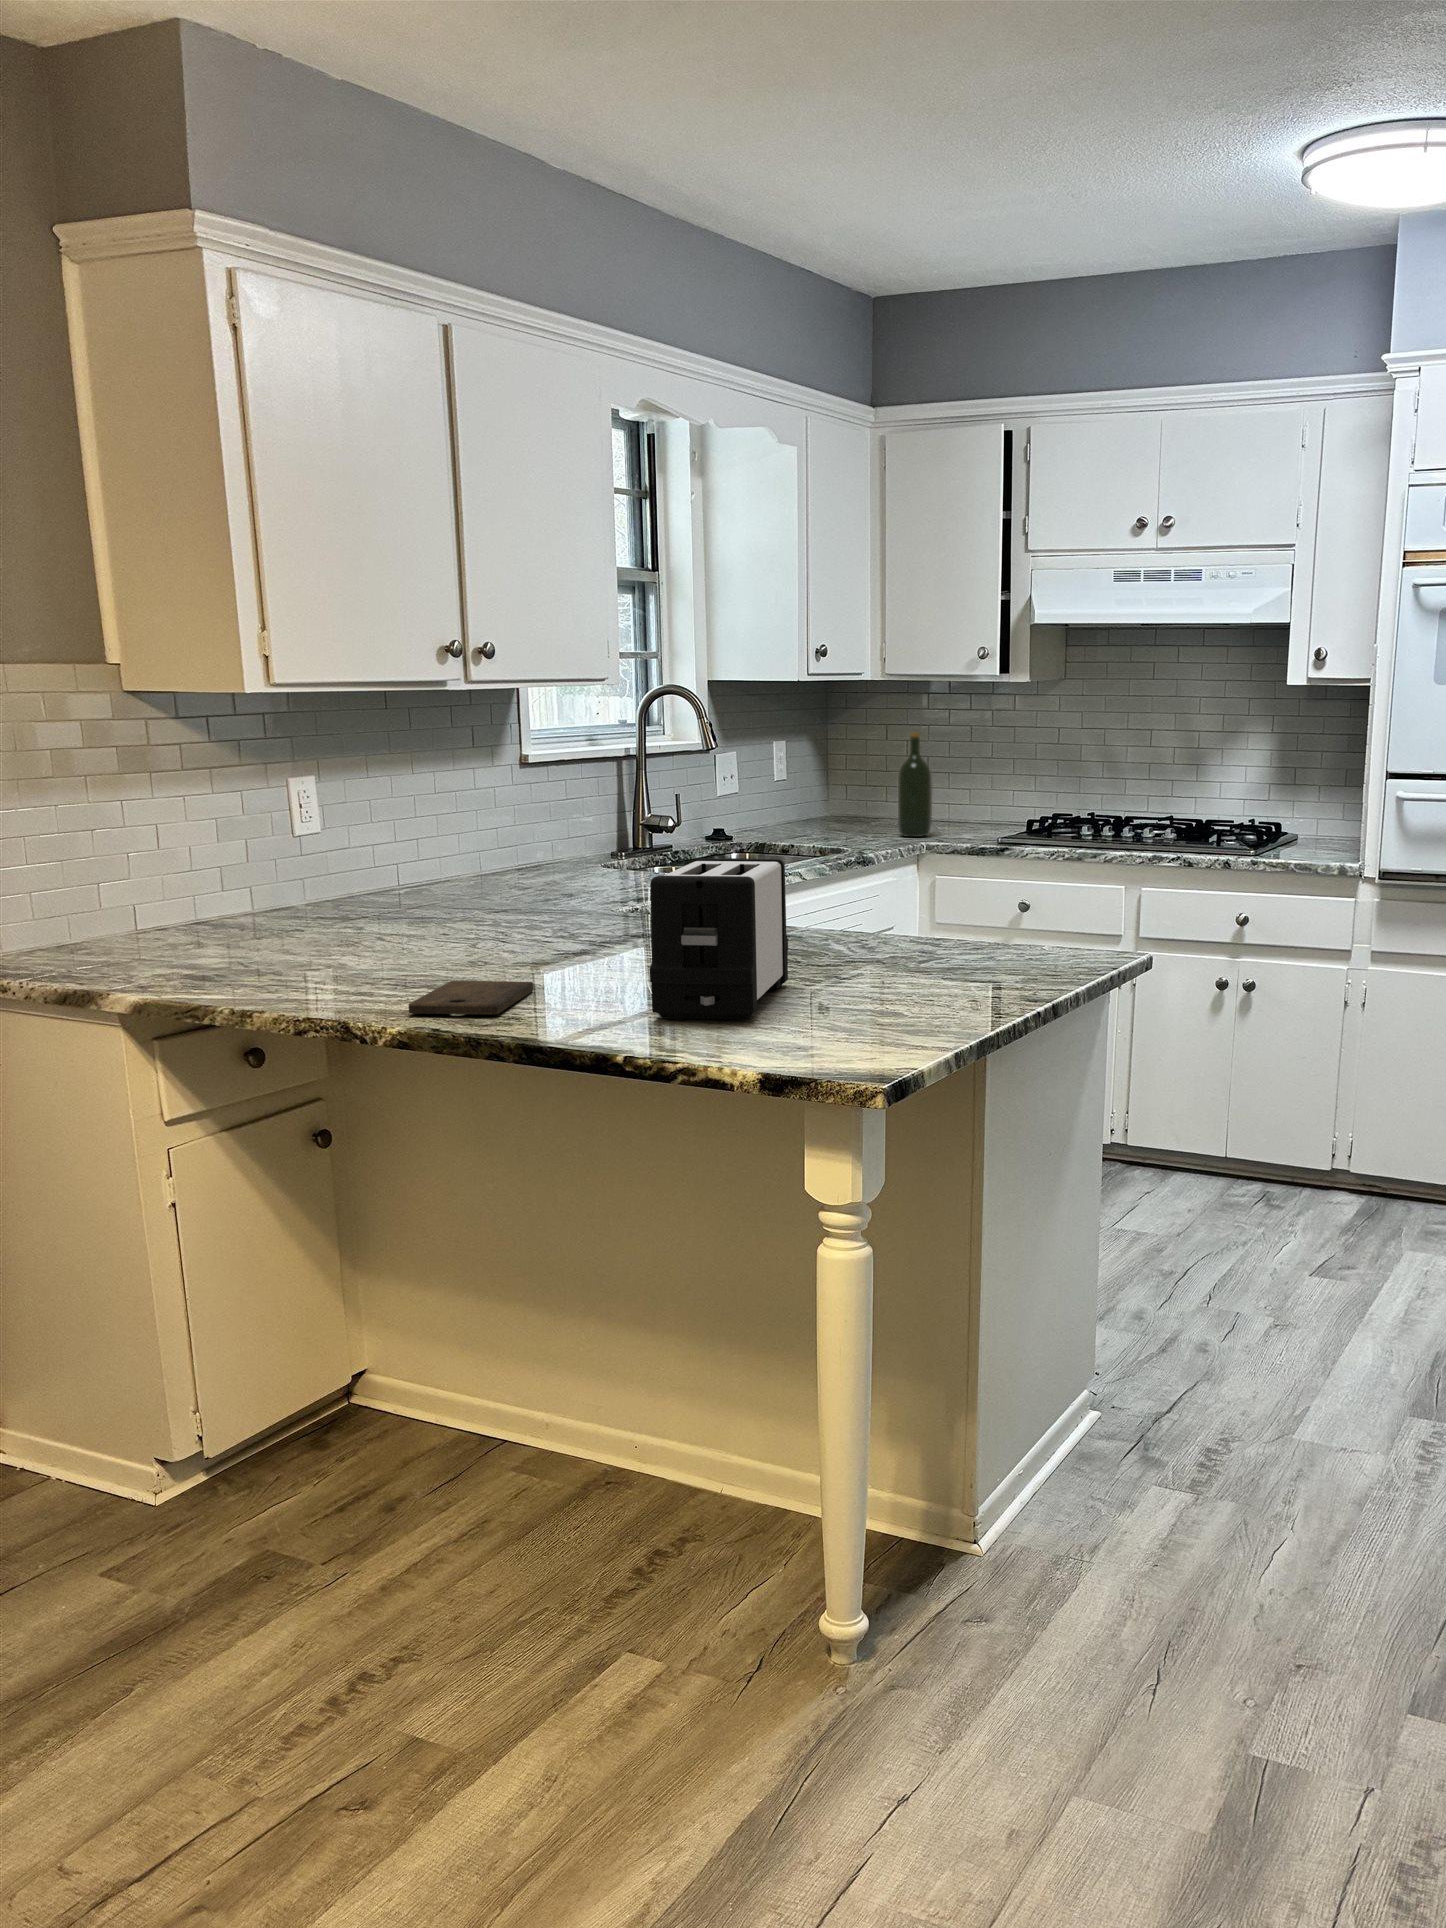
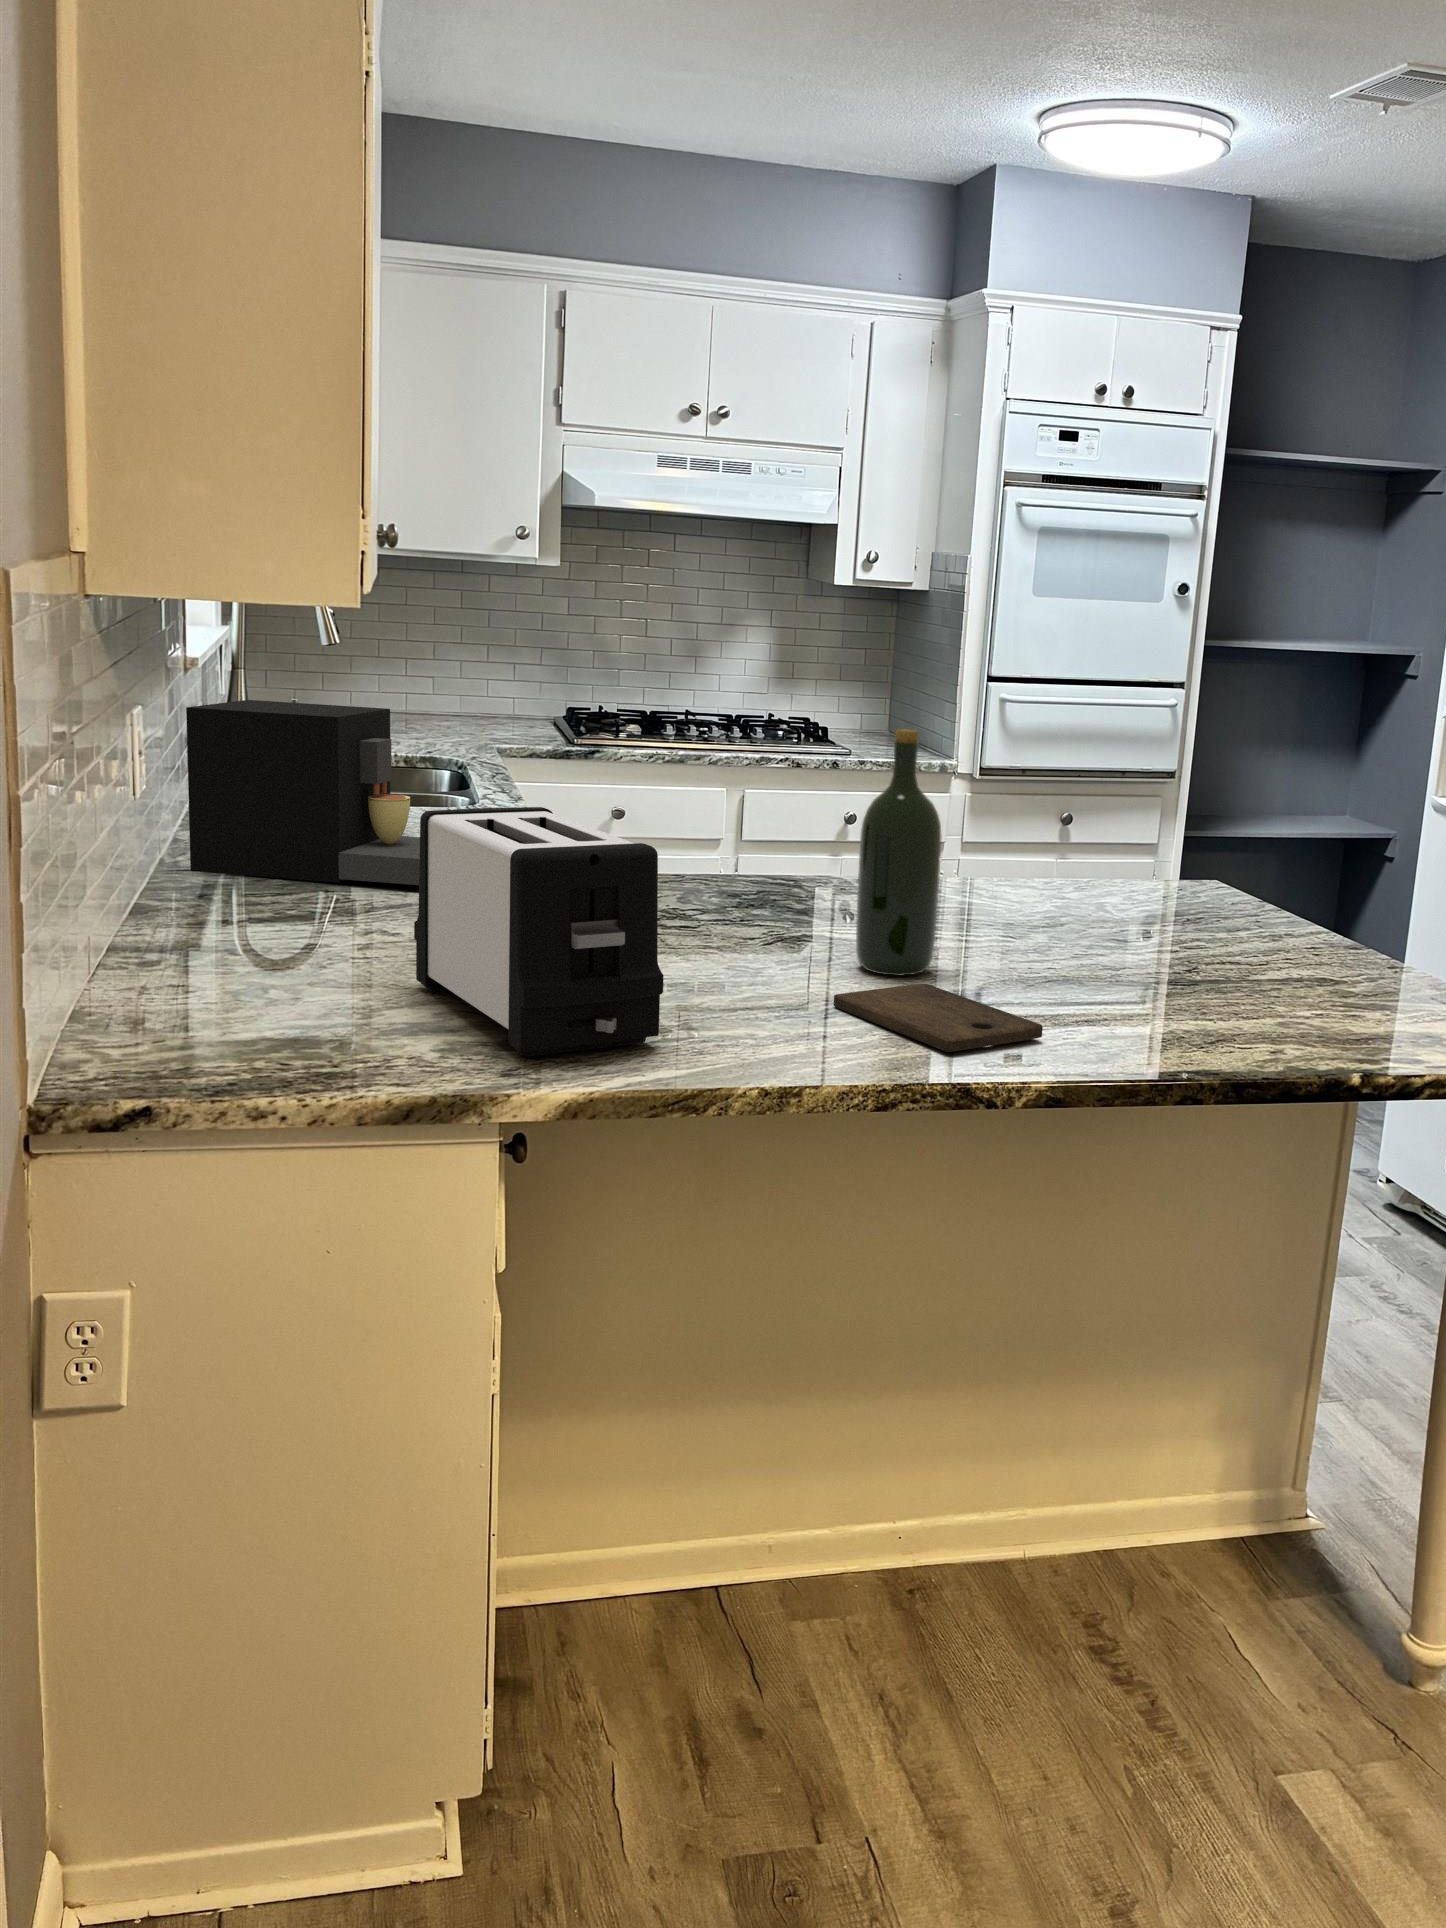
wine bottle: present [898,732,932,837] -> present [856,729,942,976]
coffee maker: none [375,788,541,916] -> present [186,700,420,885]
toaster: present [650,858,788,1019] -> present [414,807,664,1056]

